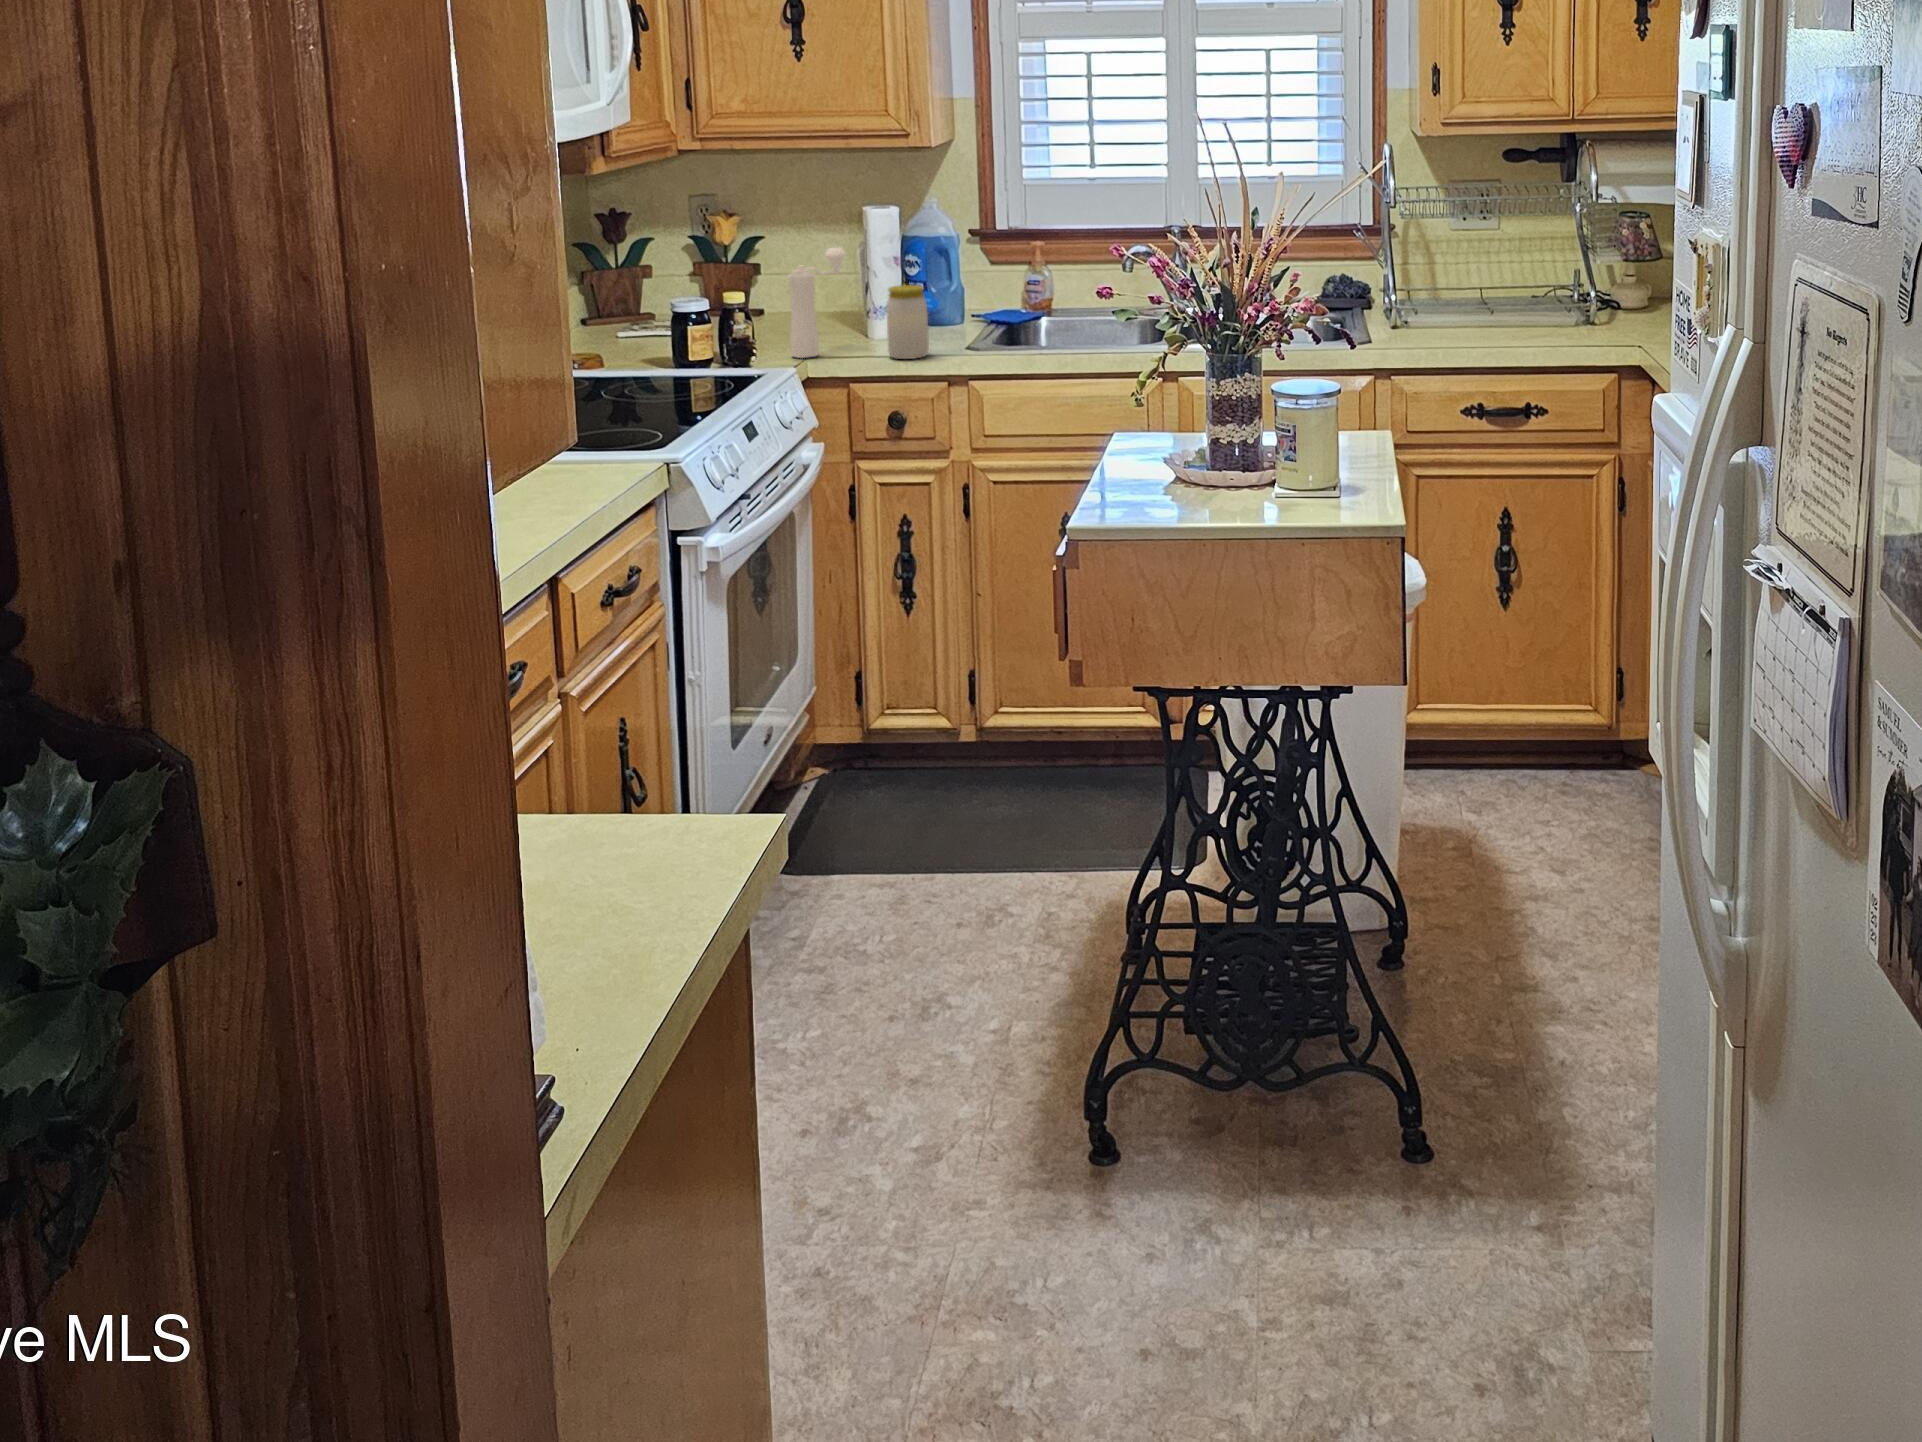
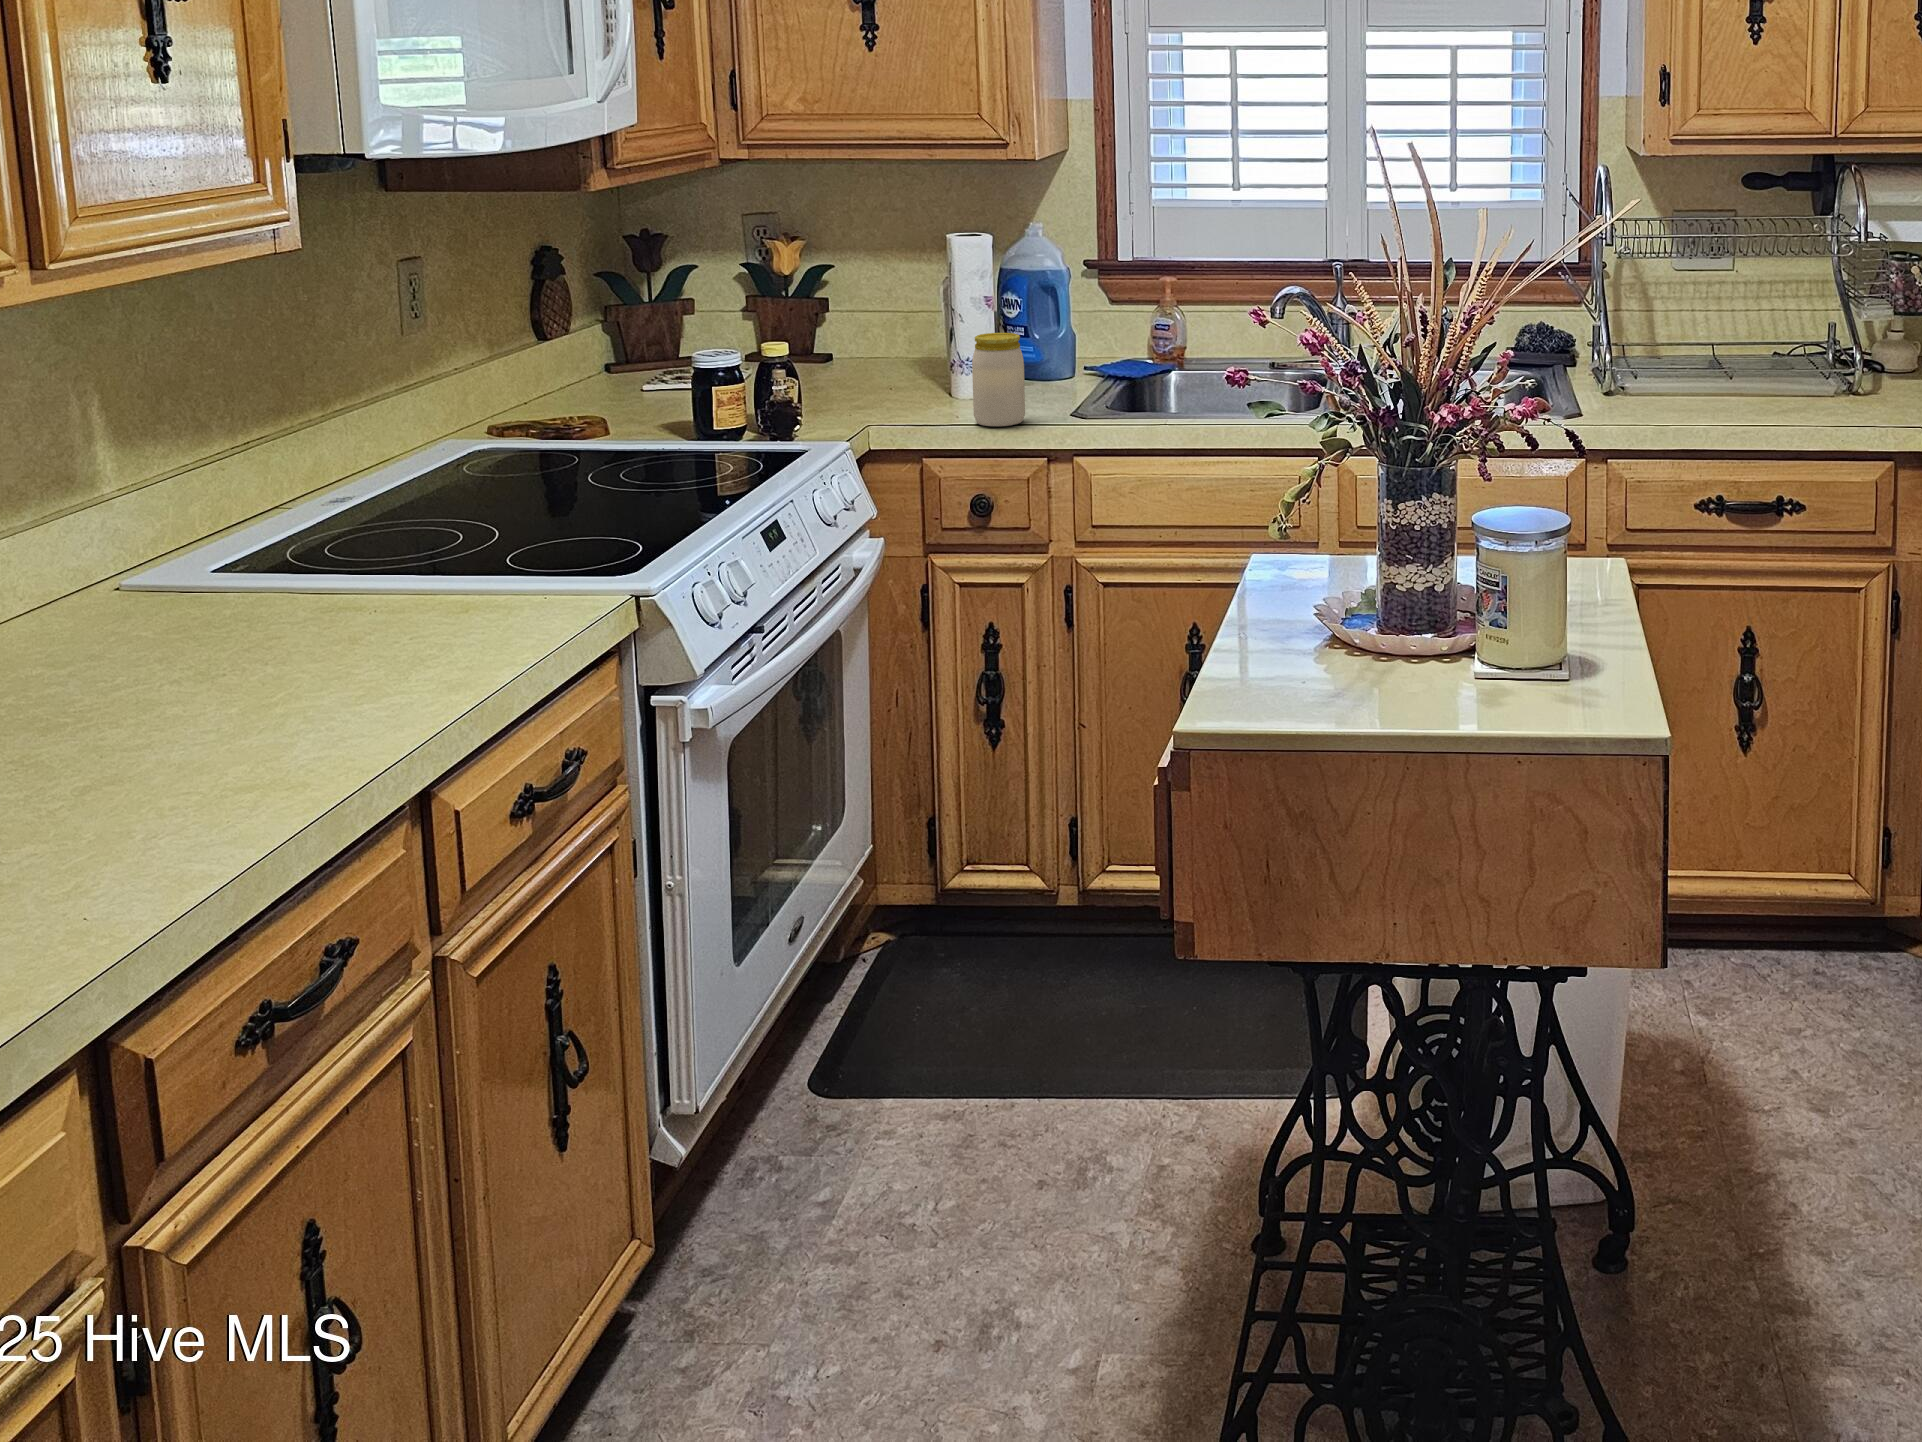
pepper mill: present [788,248,845,358] -> none [848,284,925,422]

